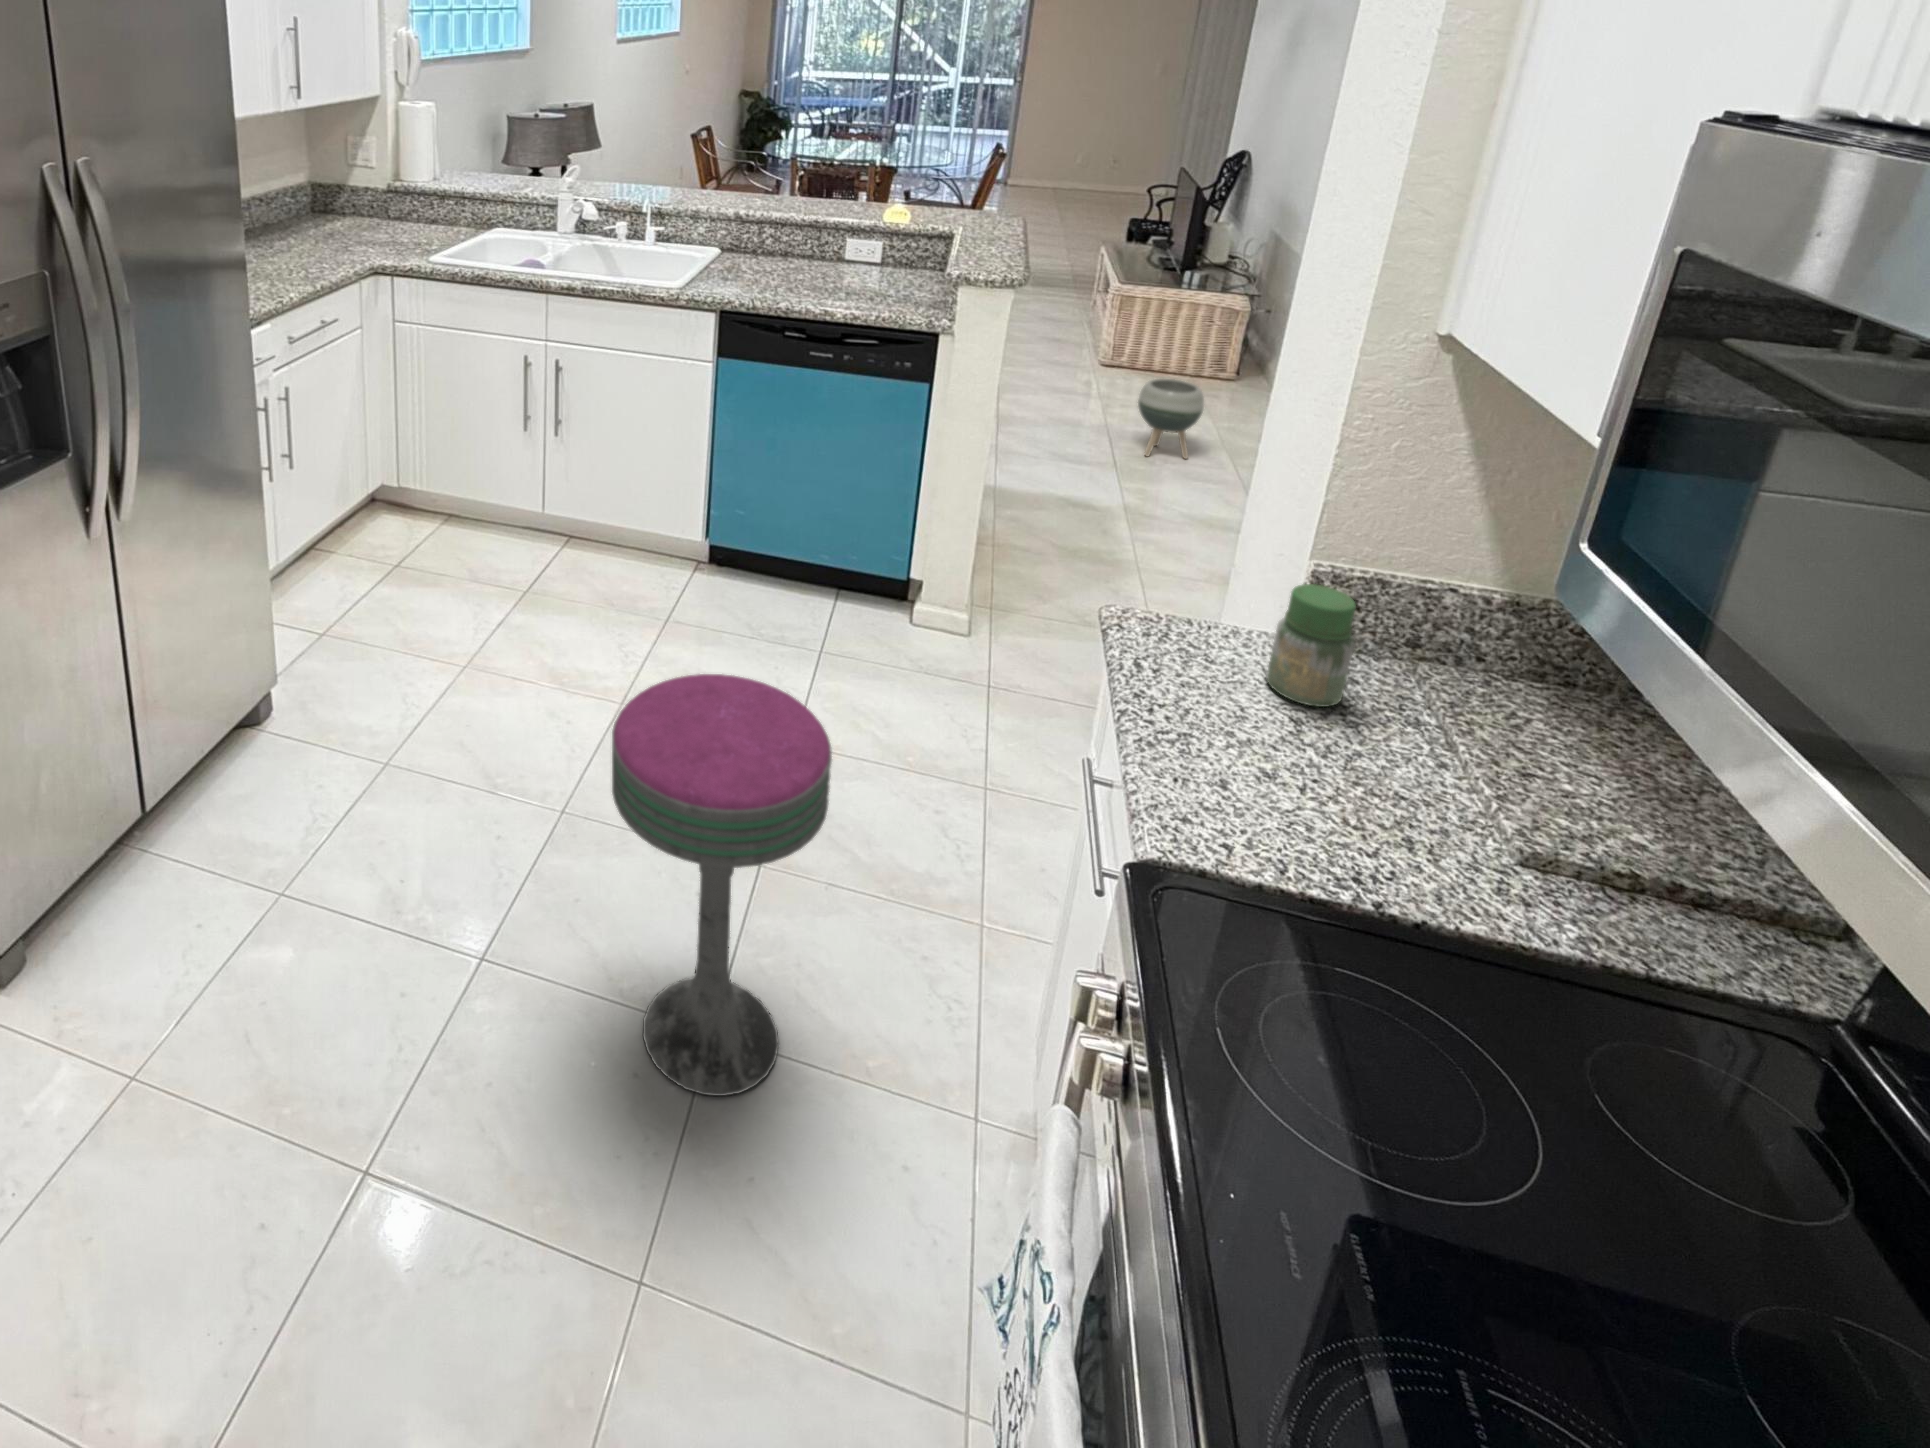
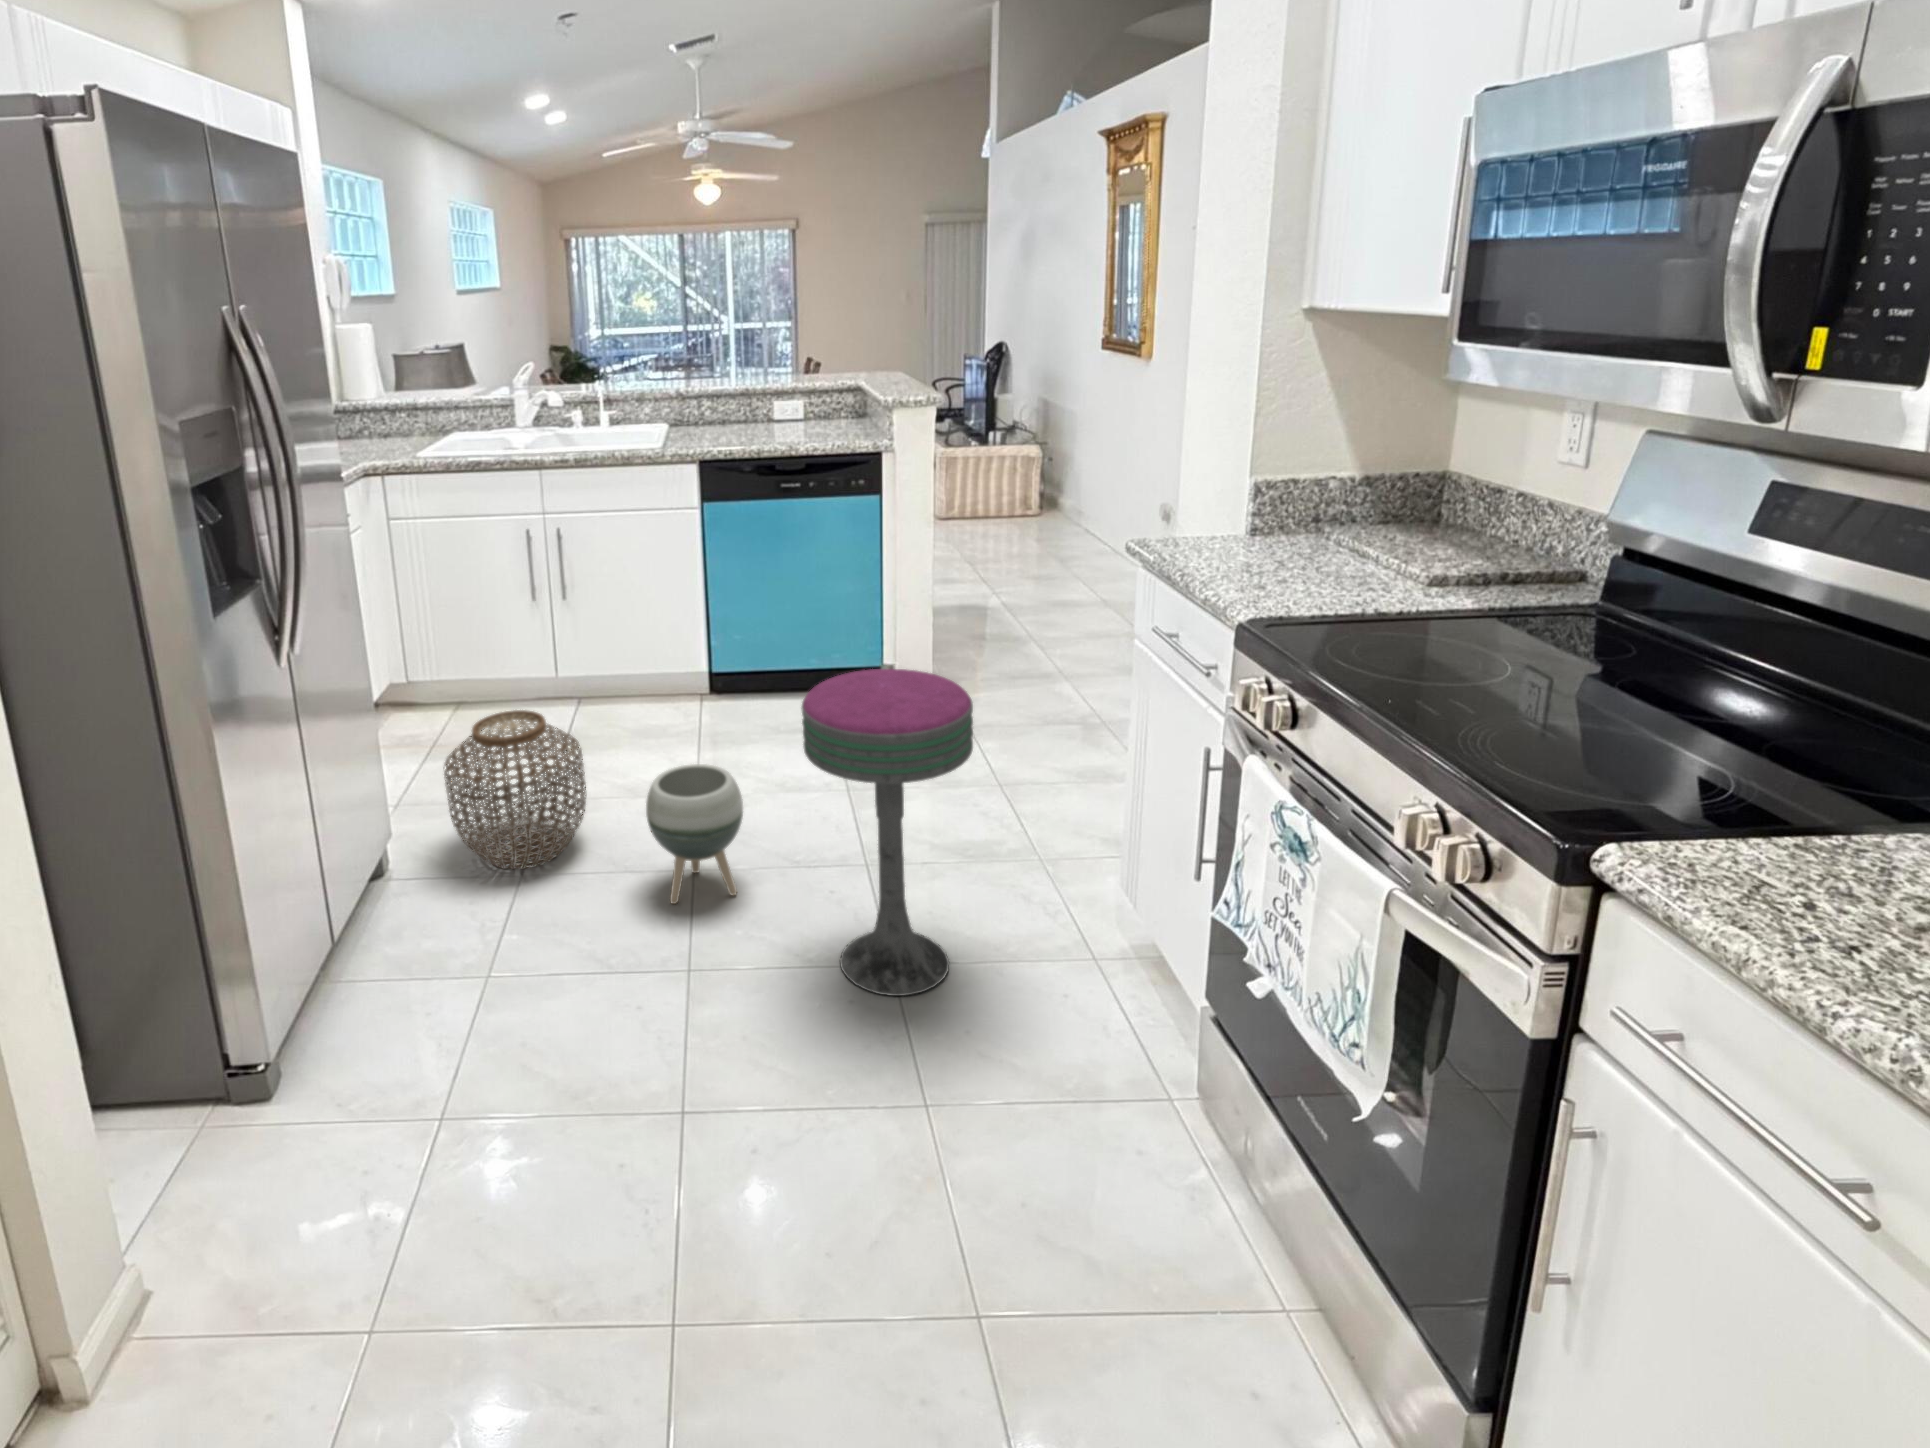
planter: present [1138,379,1204,459] -> present [646,764,743,904]
woven basket: none [324,578,475,754] -> present [444,710,586,869]
jar: present [1267,584,1356,707] -> none [1251,474,1300,548]

